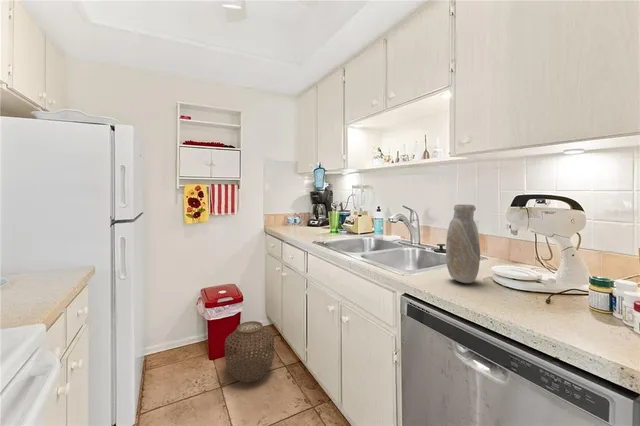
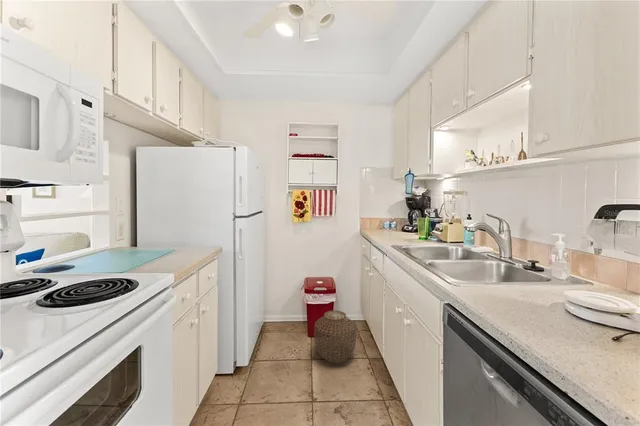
vase: present [446,205,480,283] -> none [498,217,539,305]

